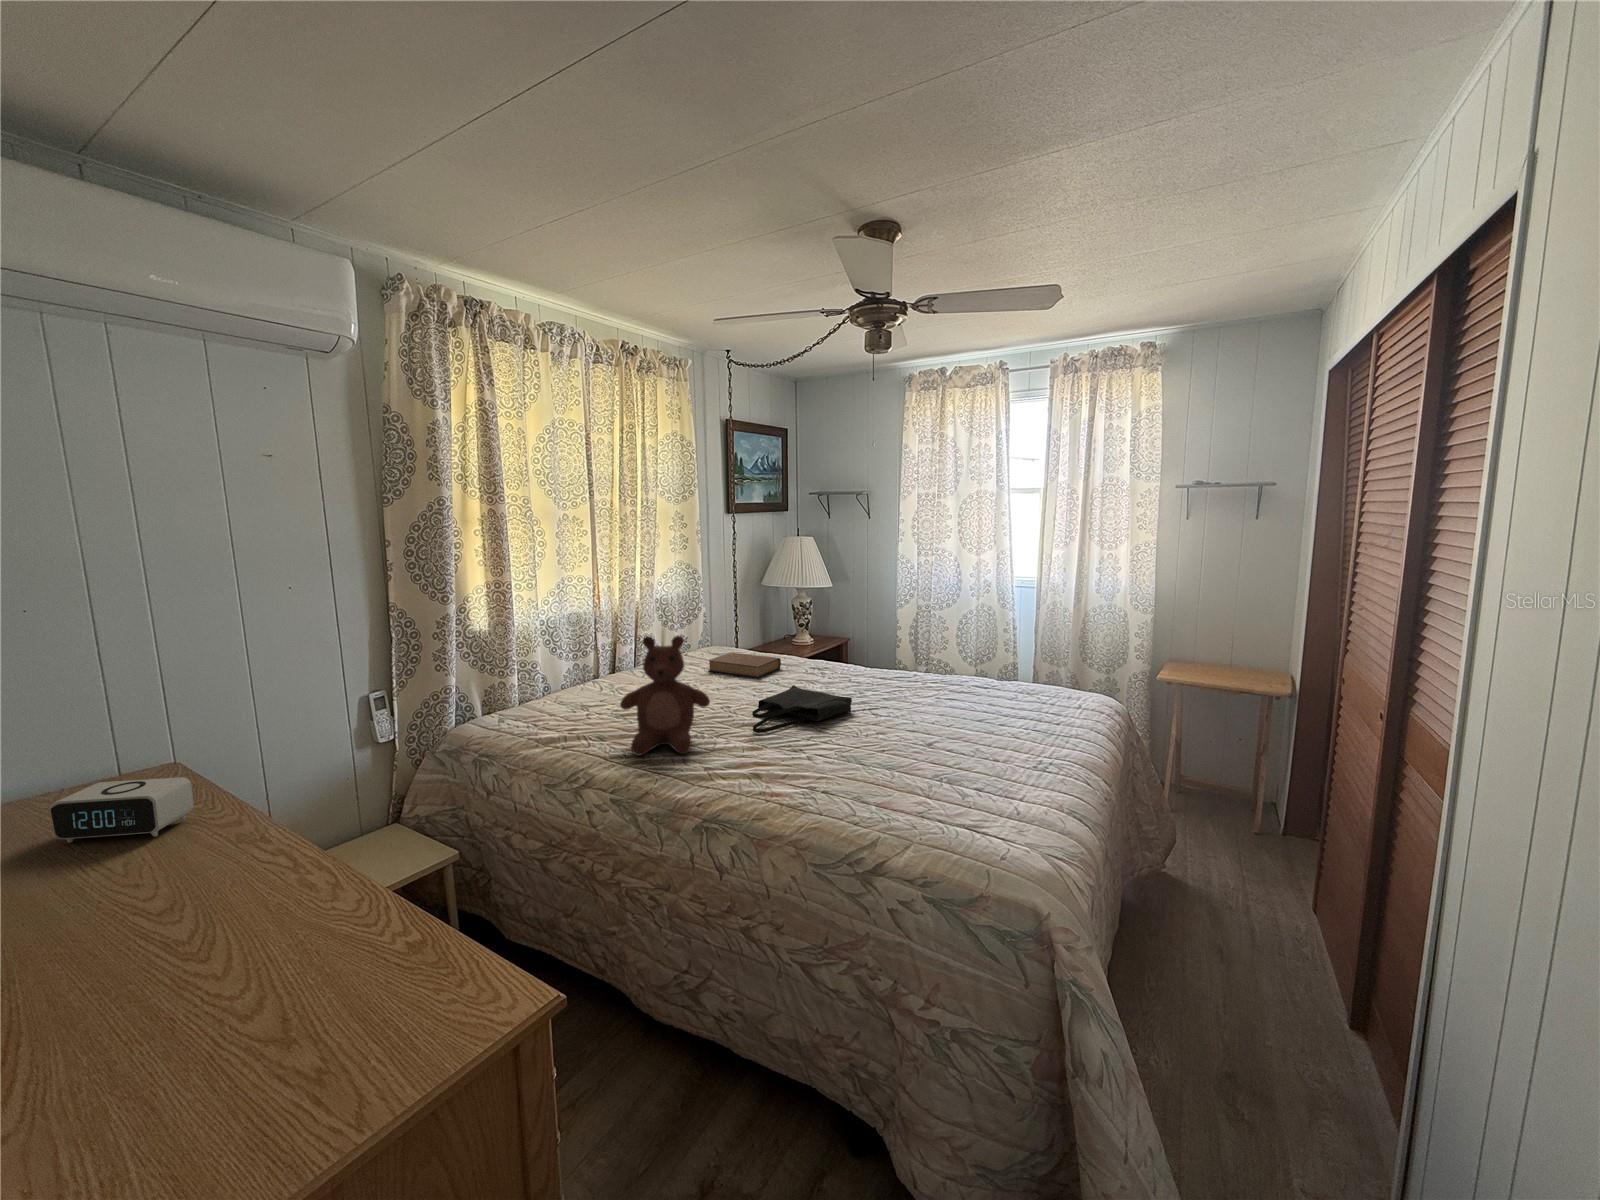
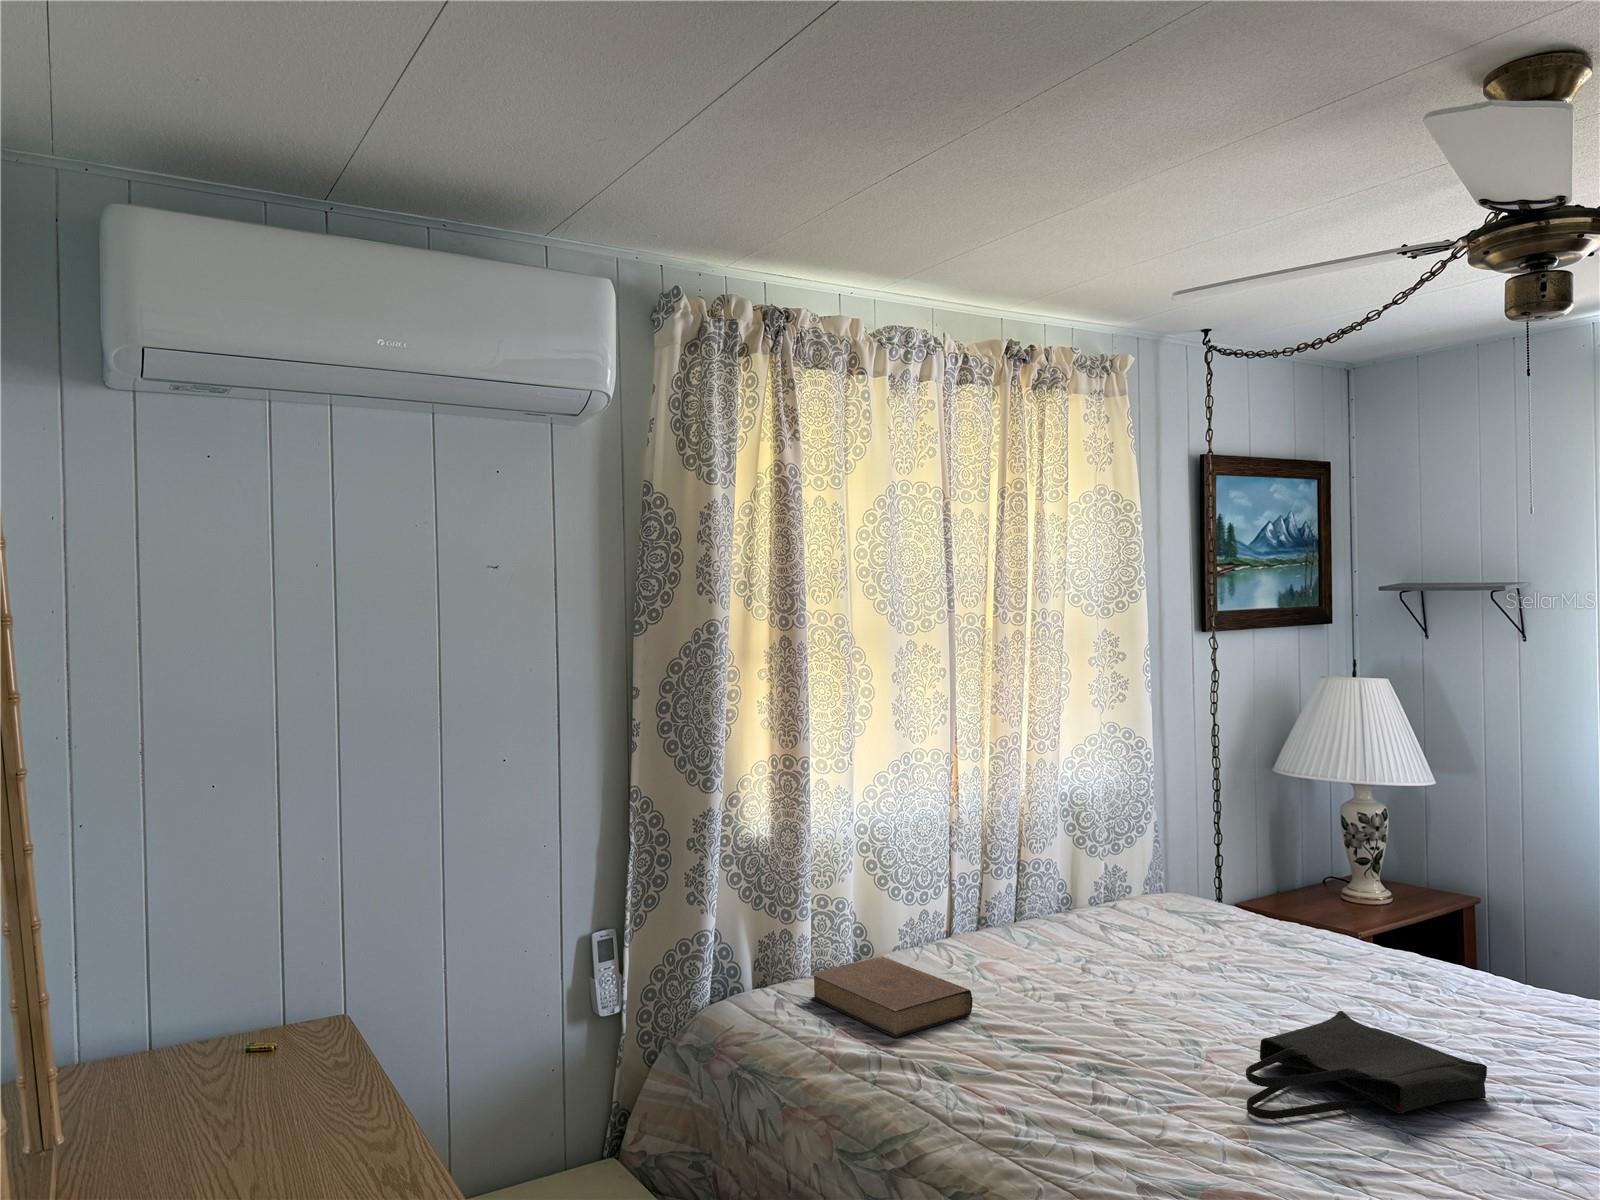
teddy bear: present [620,636,710,756] -> none [977,888,1154,1143]
book: present [709,652,781,678] -> present [811,956,972,1038]
alarm clock: present [49,777,194,843] -> none [178,1051,334,1153]

